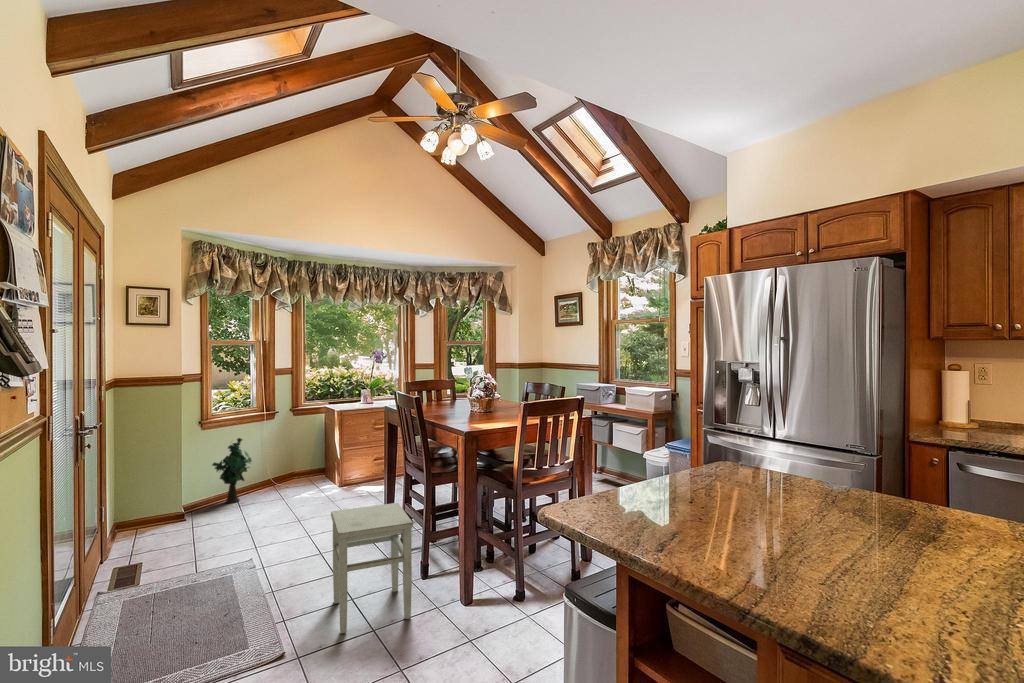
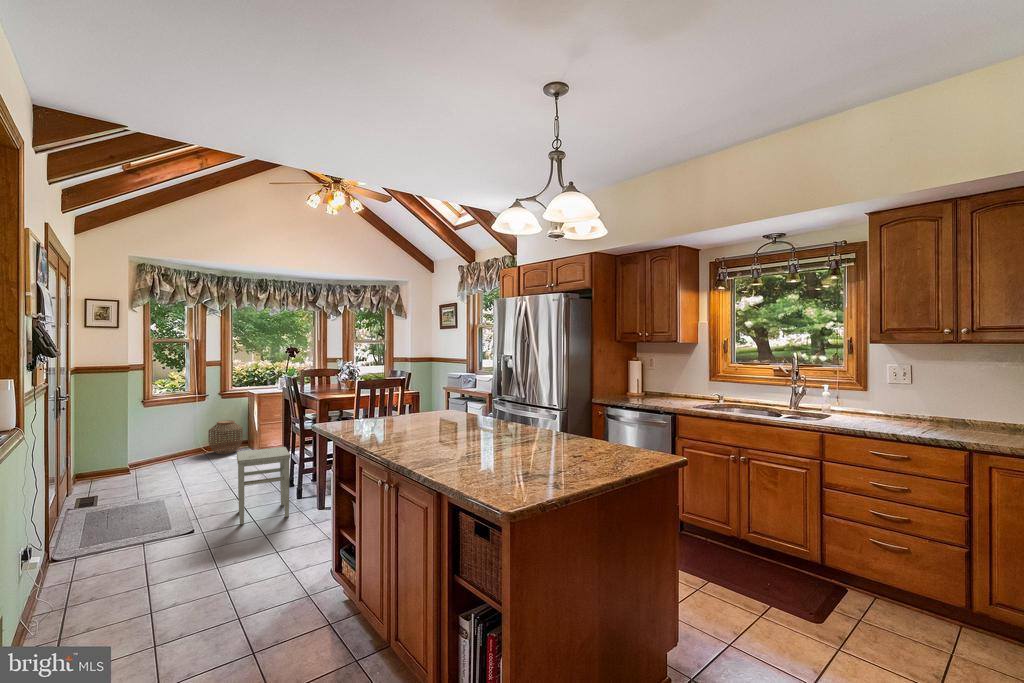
decorative plant: present [212,438,252,503] -> none [153,414,187,464]
woven basket: none [278,445,319,489] -> present [208,420,243,454]

